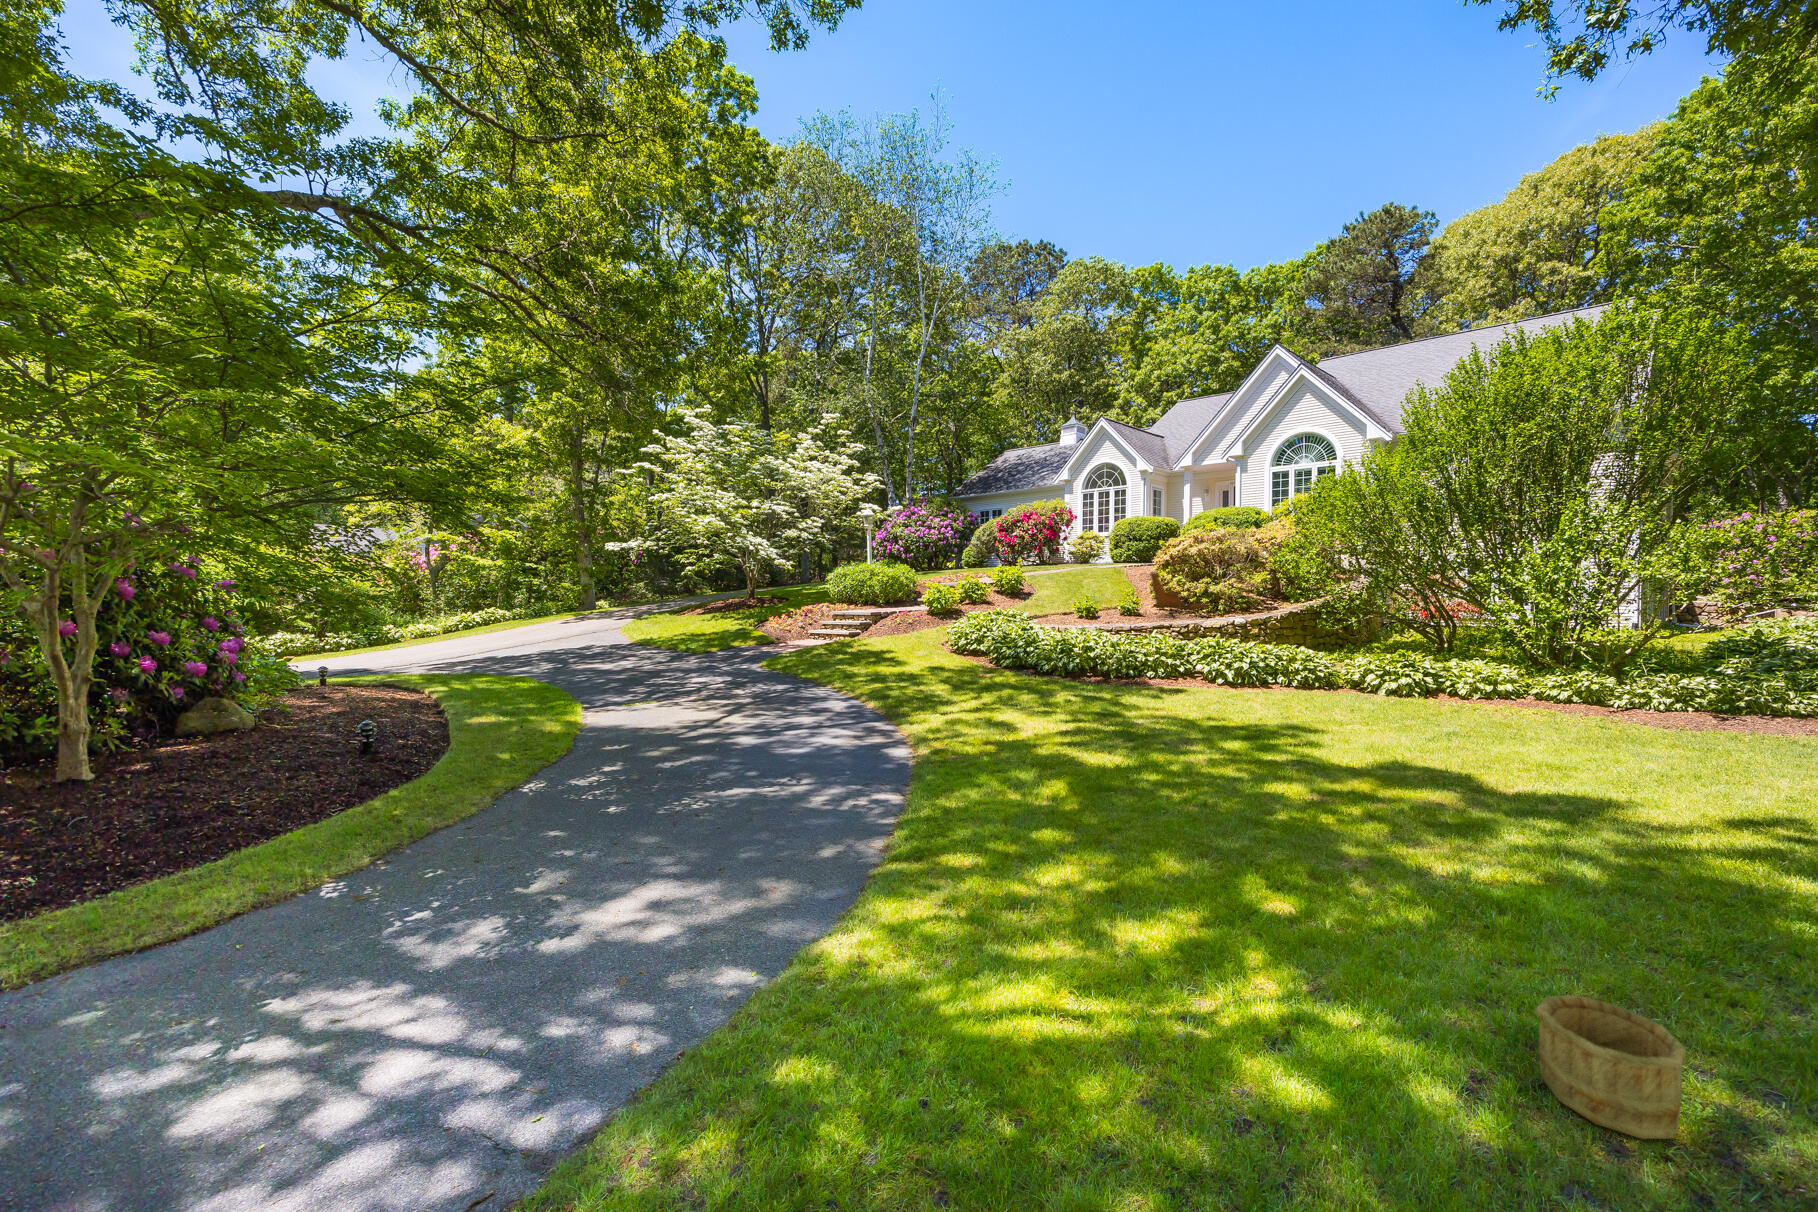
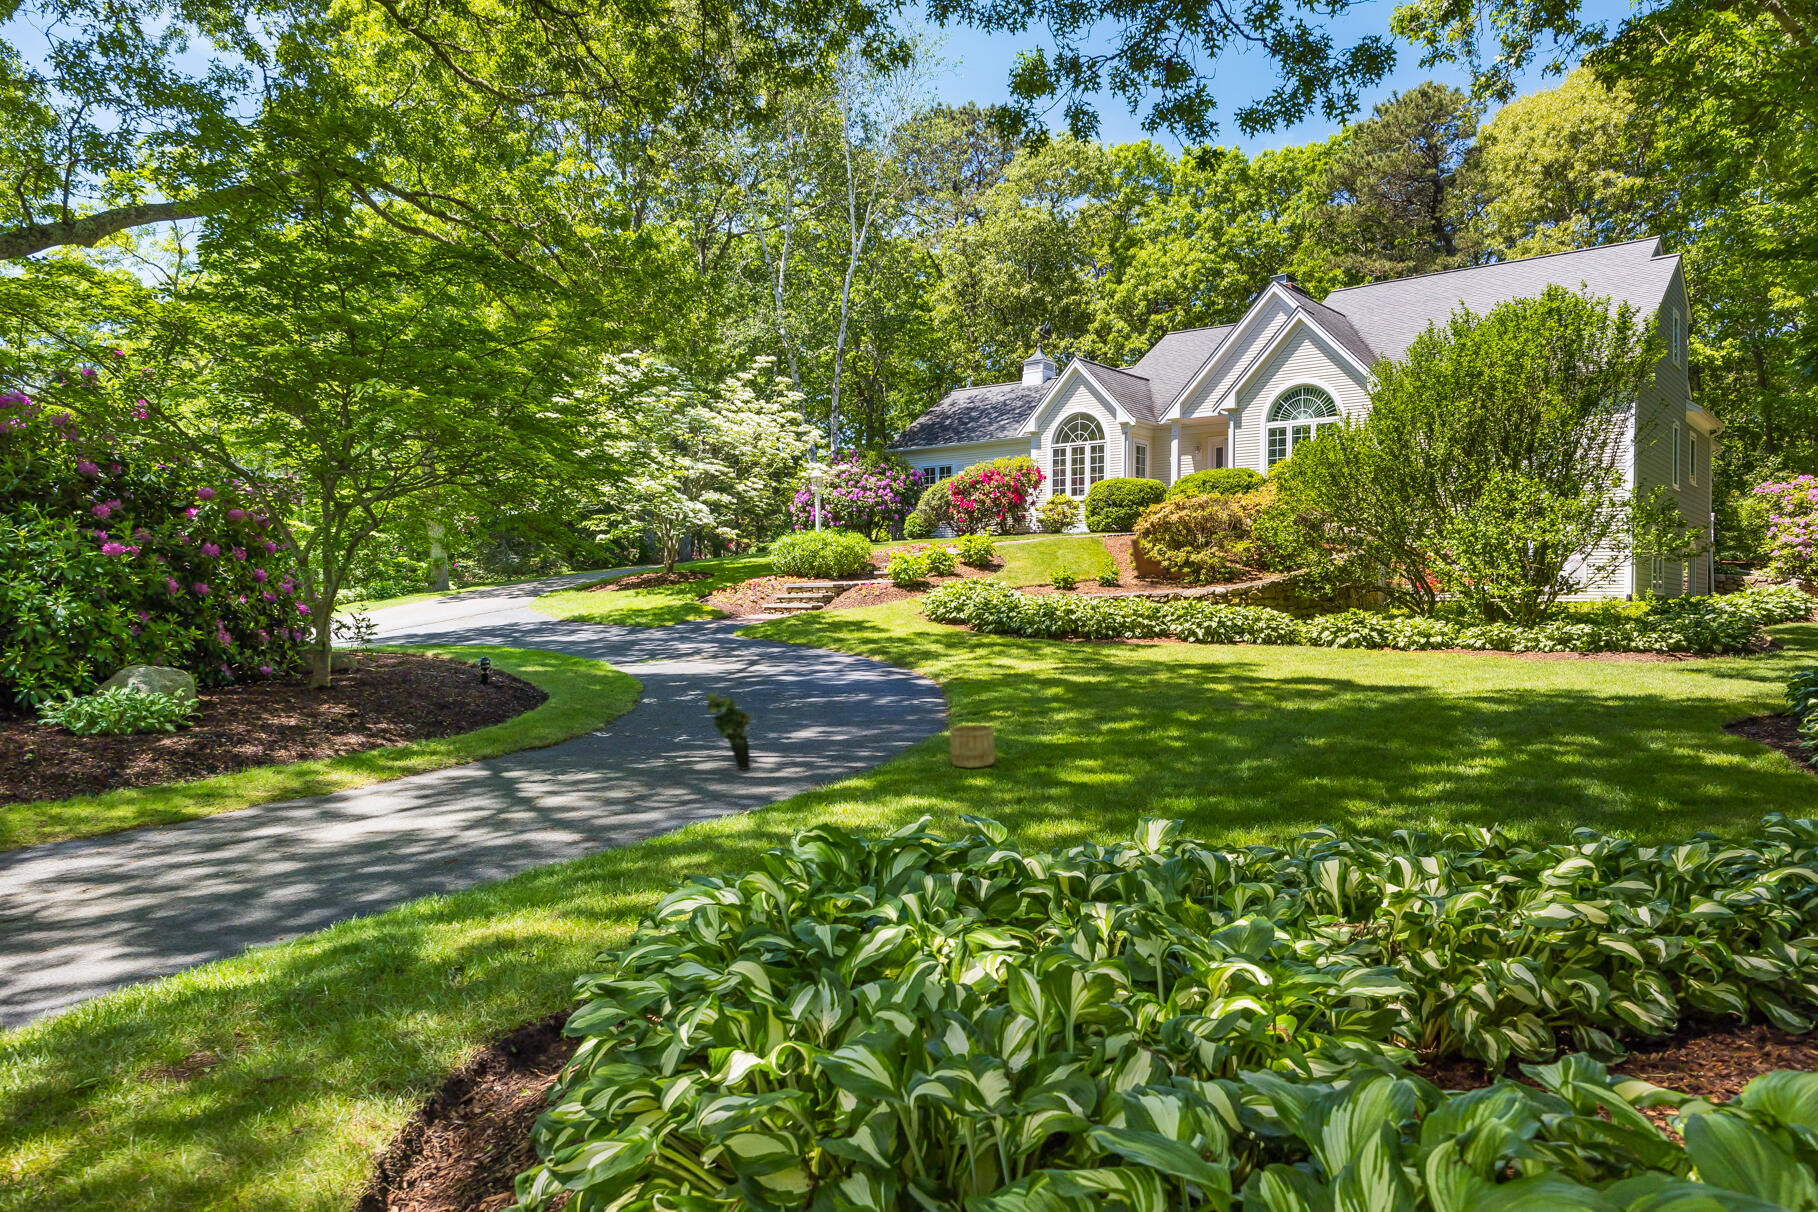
potted plant: none [464,836,557,965] -> present [705,692,753,769]
wooden bucket: present [1535,995,1686,1139] -> present [949,725,995,768]

